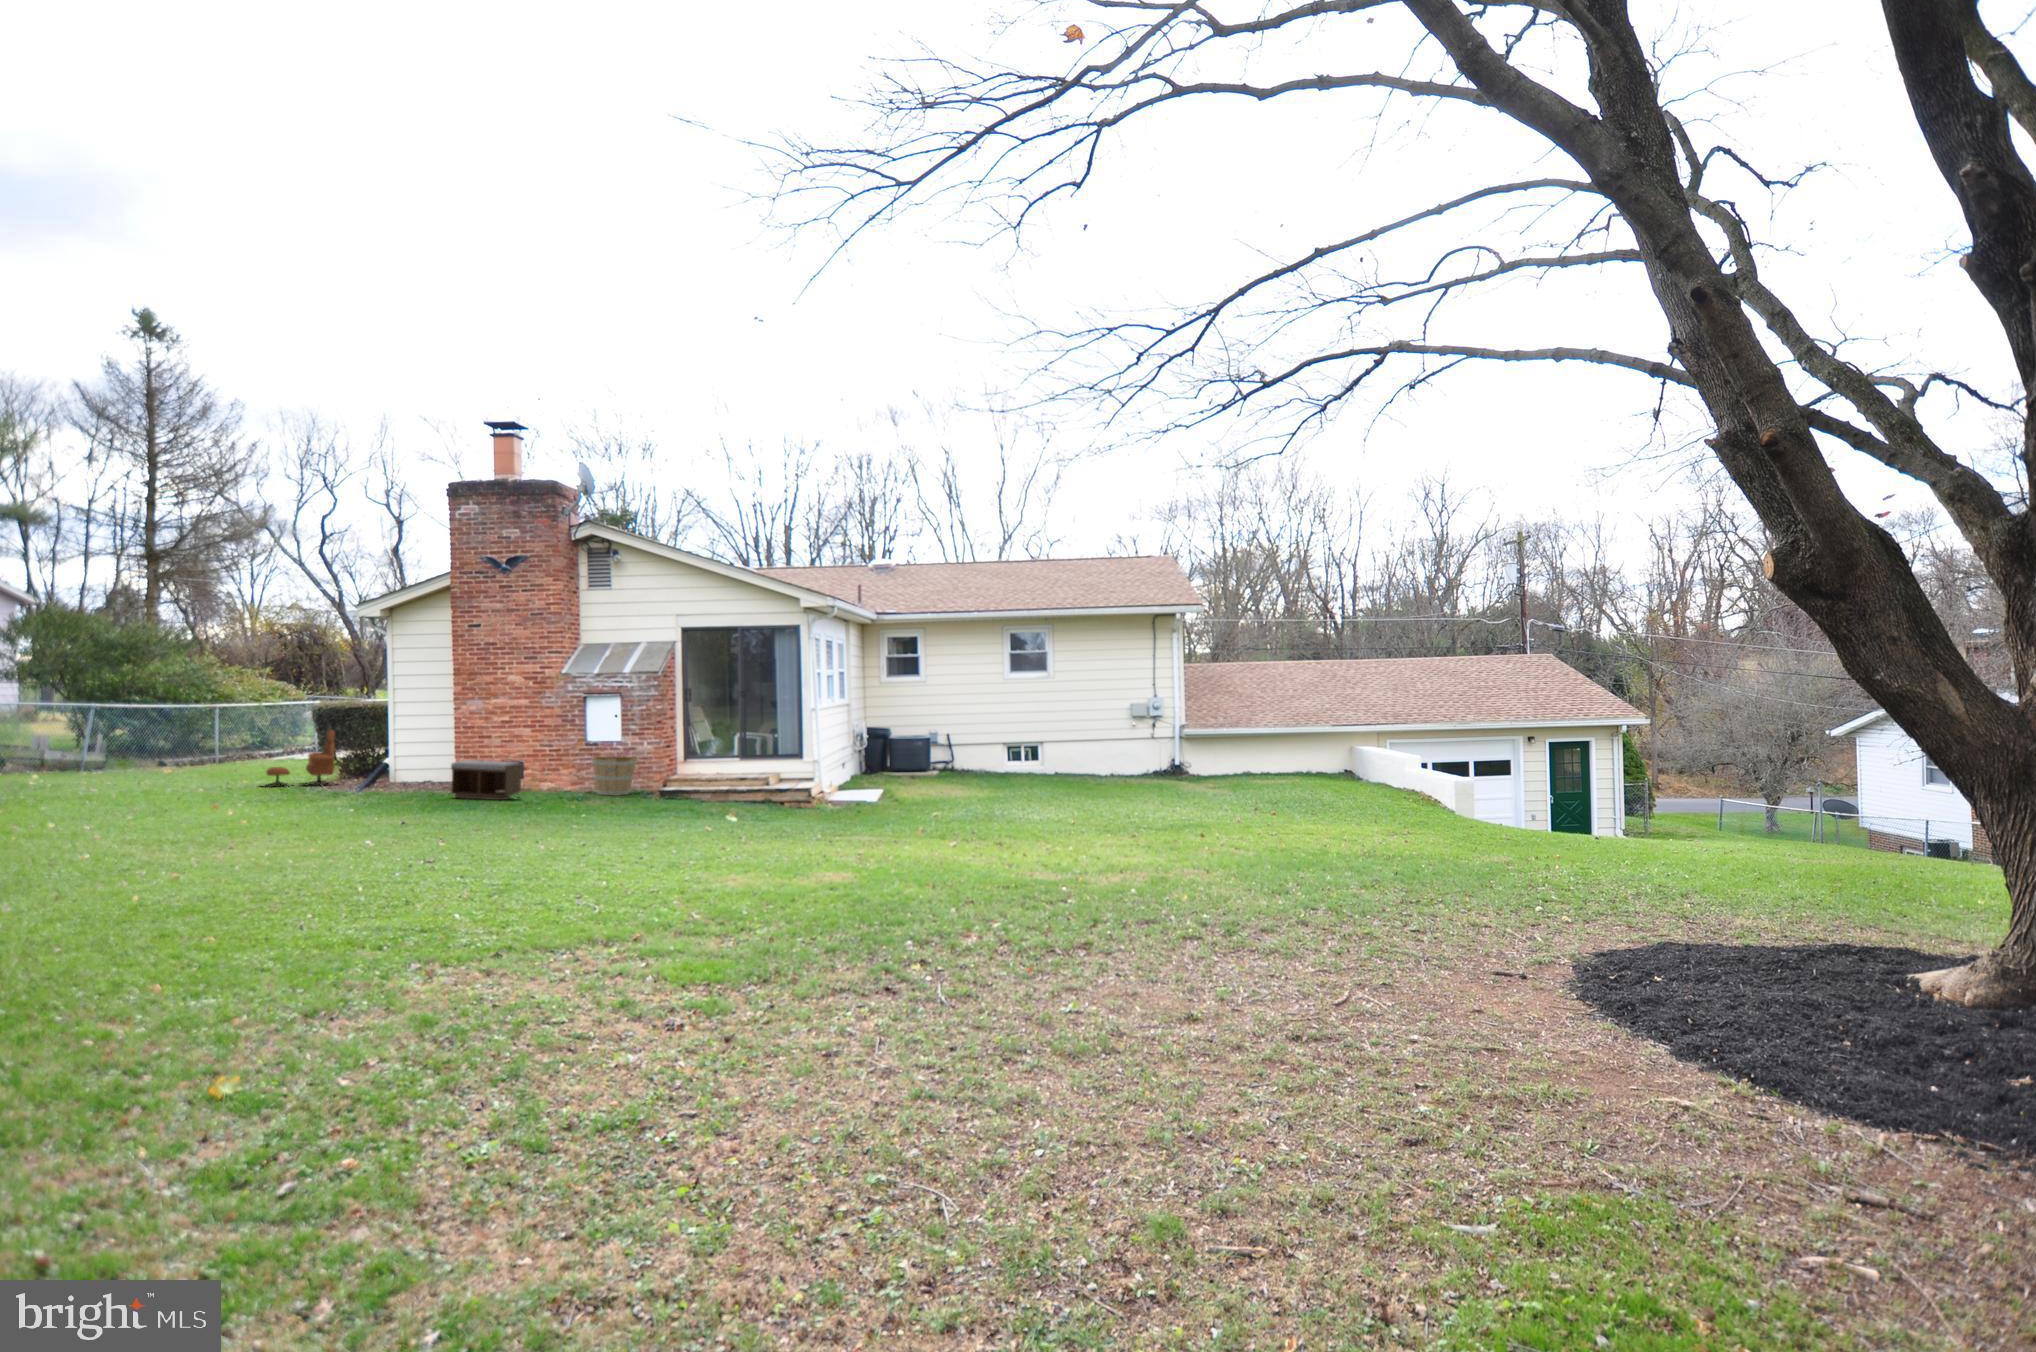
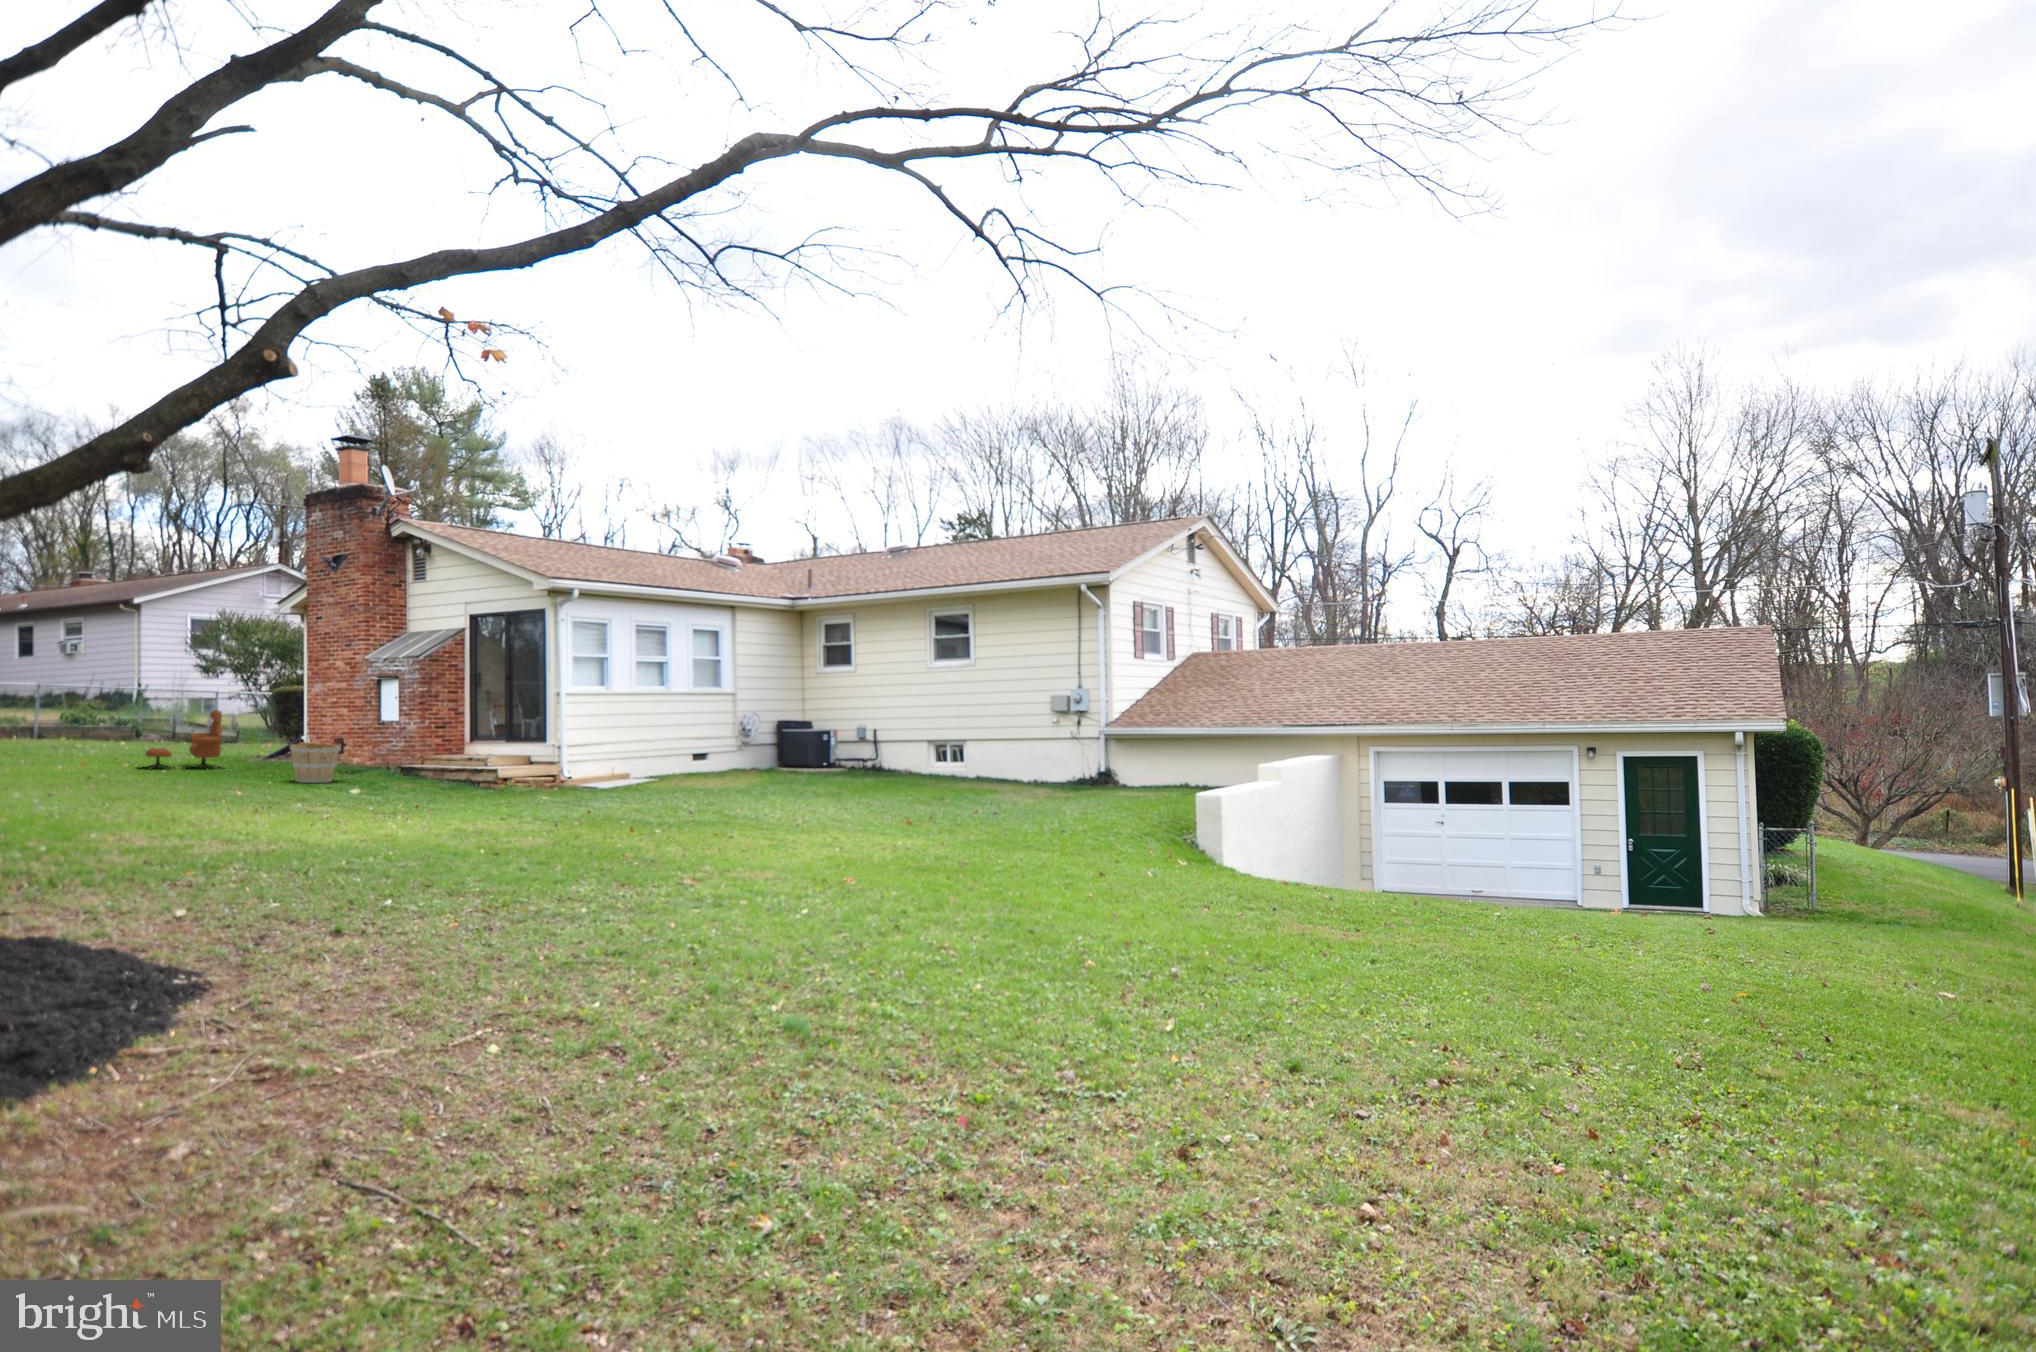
wooden bucket: present [592,756,637,796] -> present [290,742,341,783]
bench: present [451,760,522,800] -> none [350,747,429,790]

